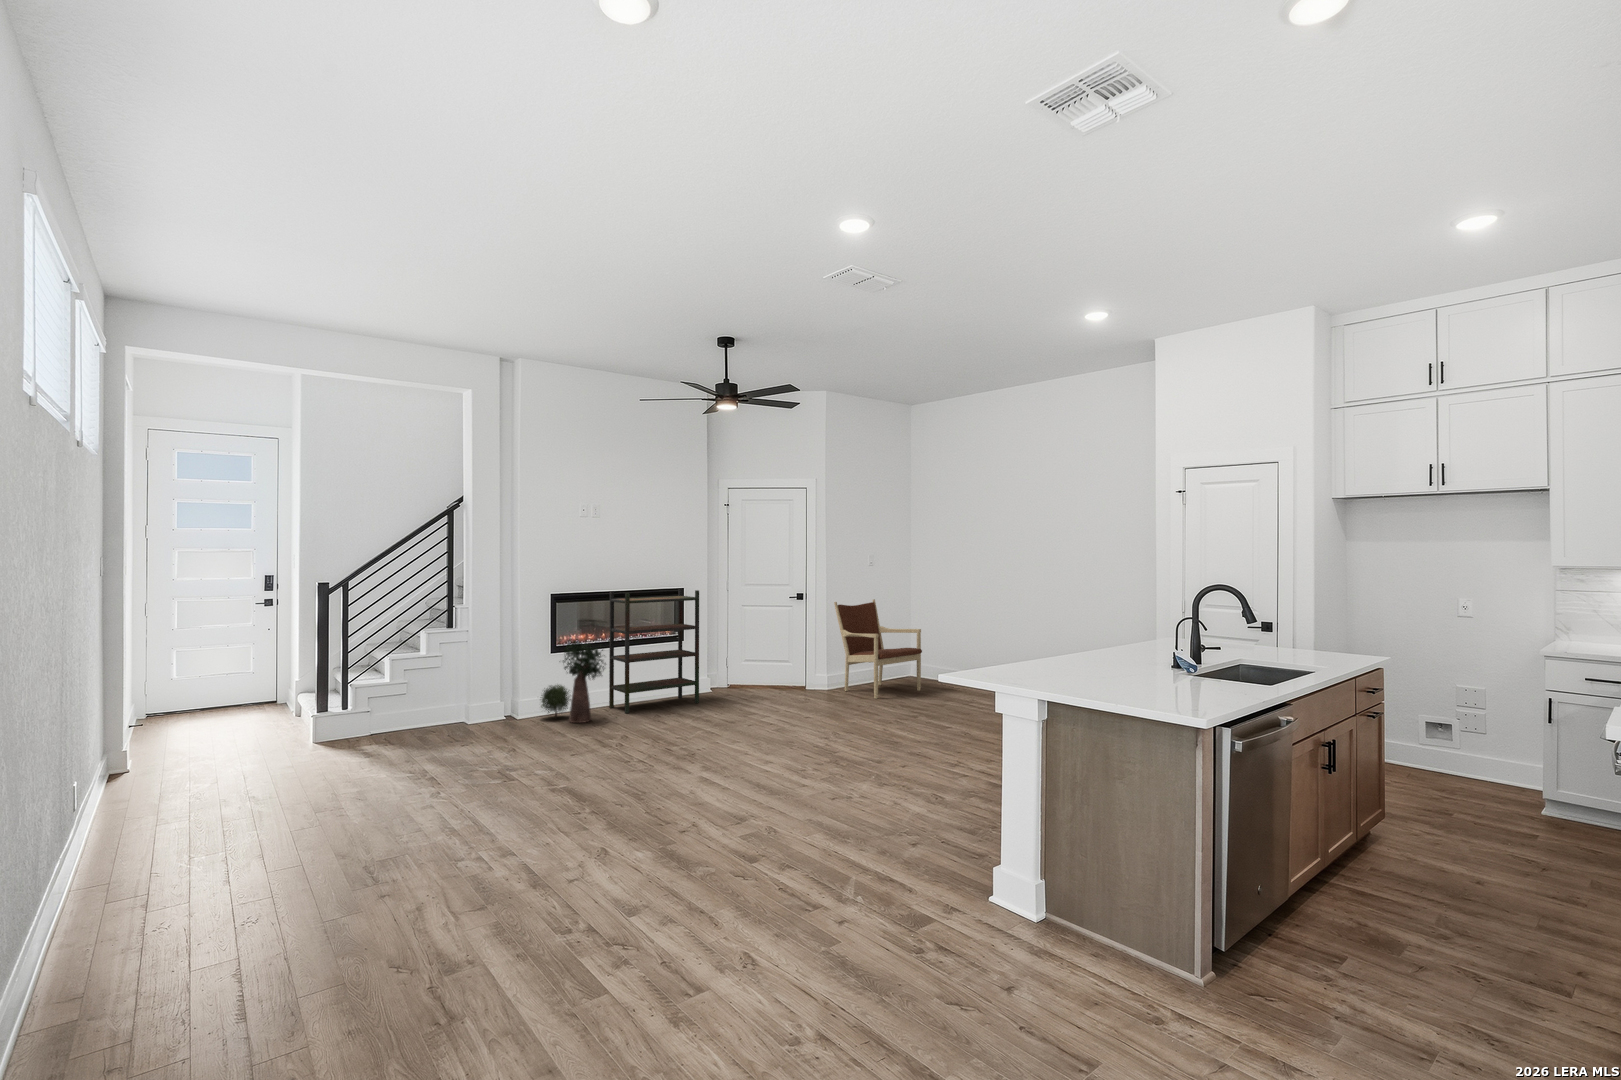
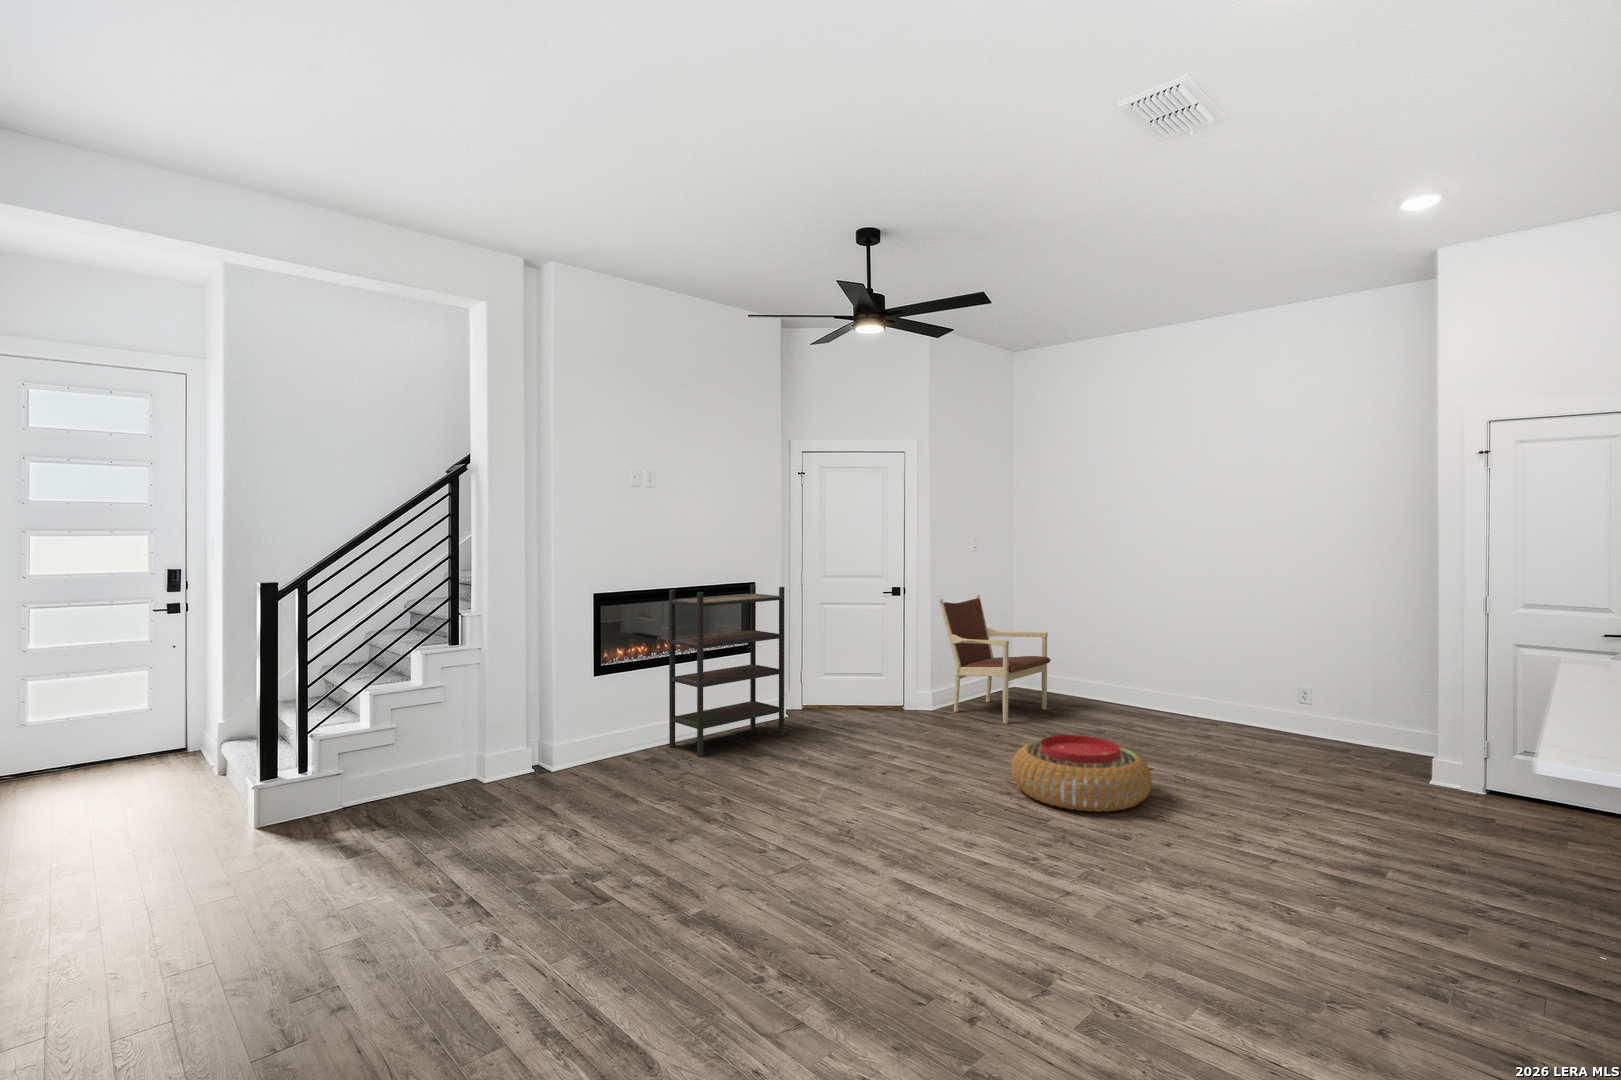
potted plant: present [541,639,606,723] -> none [582,657,680,776]
pouf: none [830,698,927,748] -> present [1012,735,1152,812]

